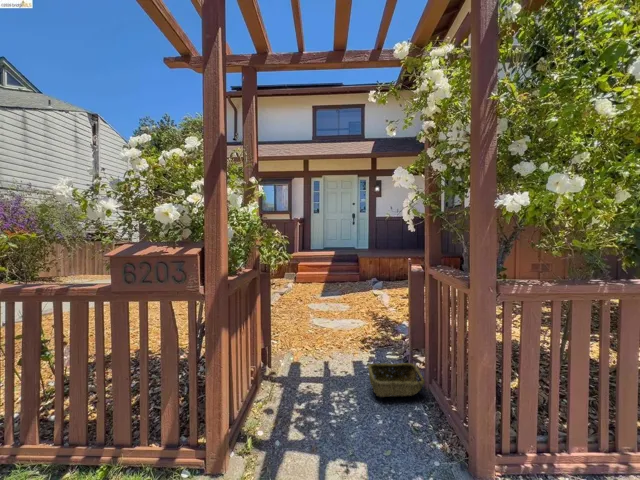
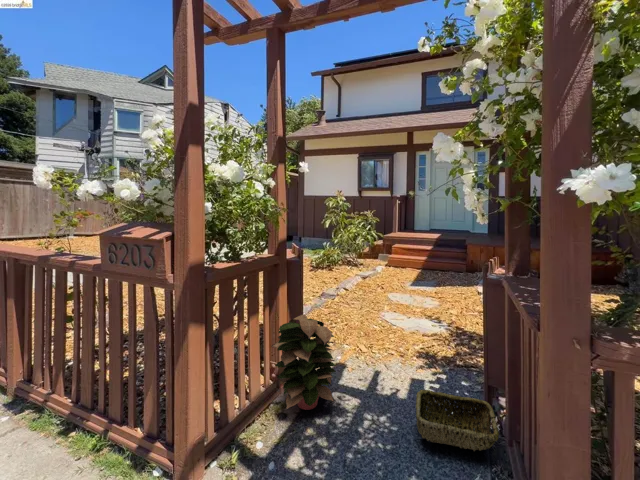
decorative plant: none [253,321,308,398] -> present [272,315,336,410]

